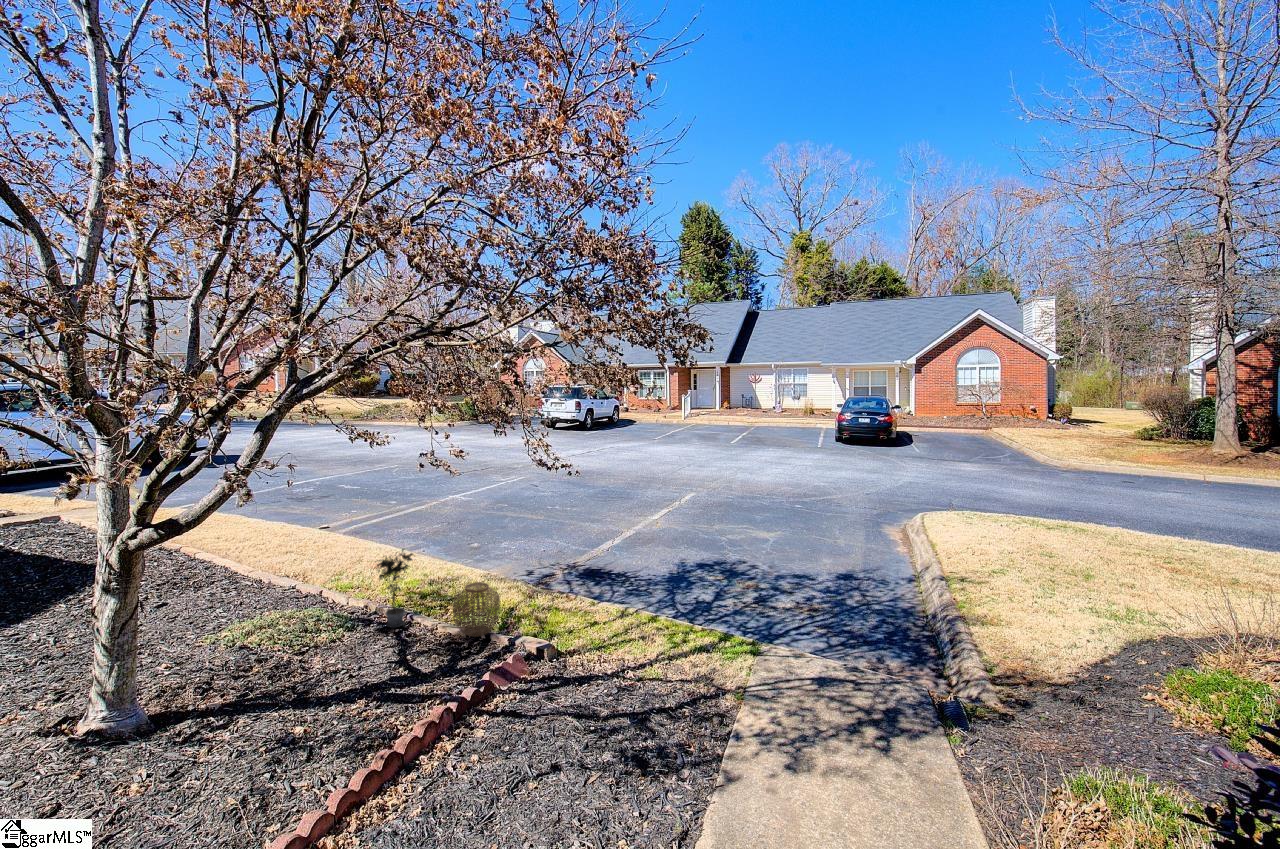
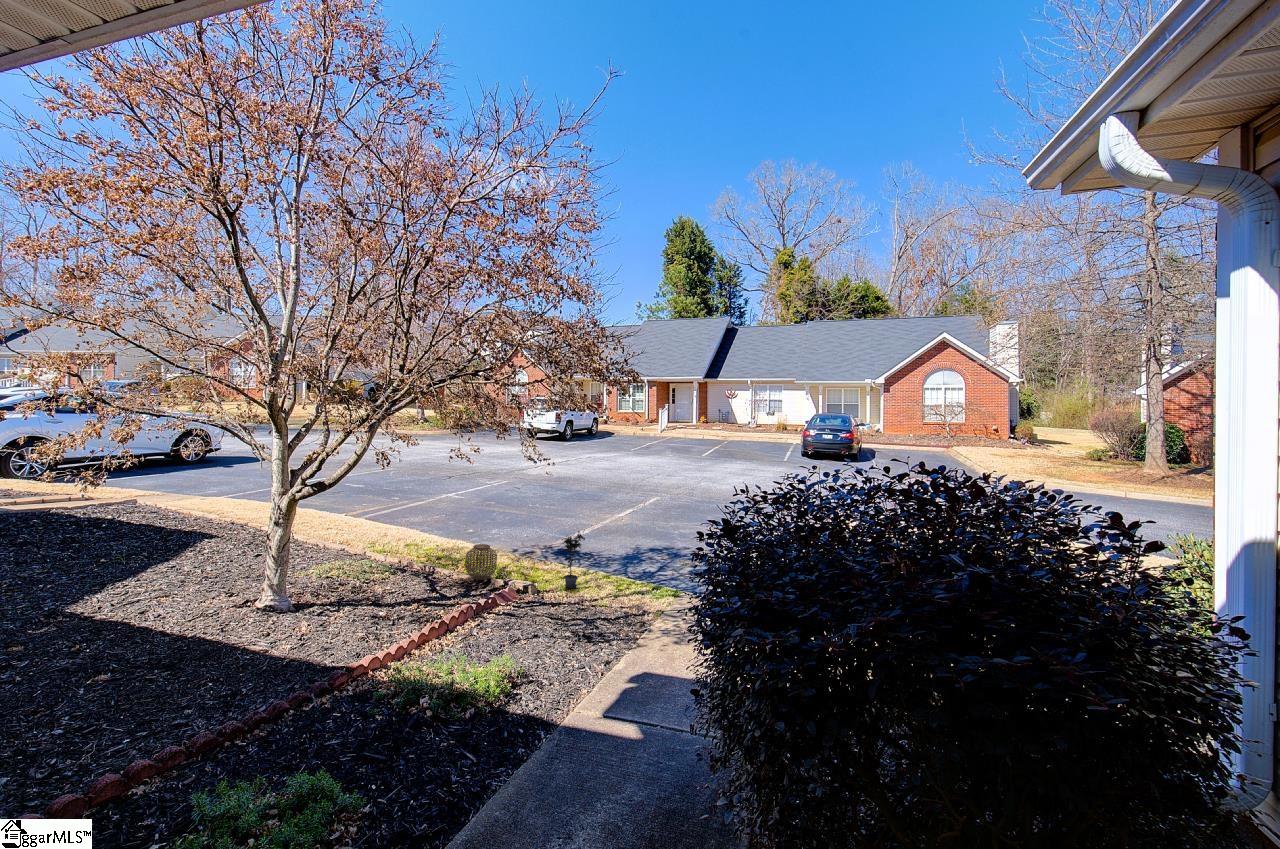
potted plant: present [377,549,413,628] -> present [562,531,585,588]

